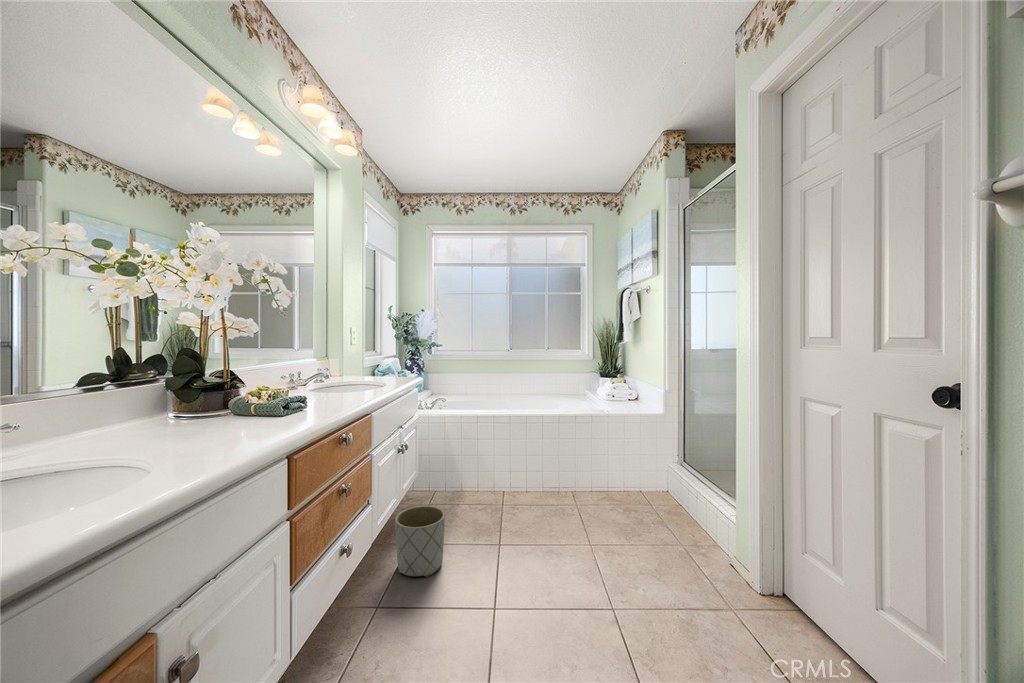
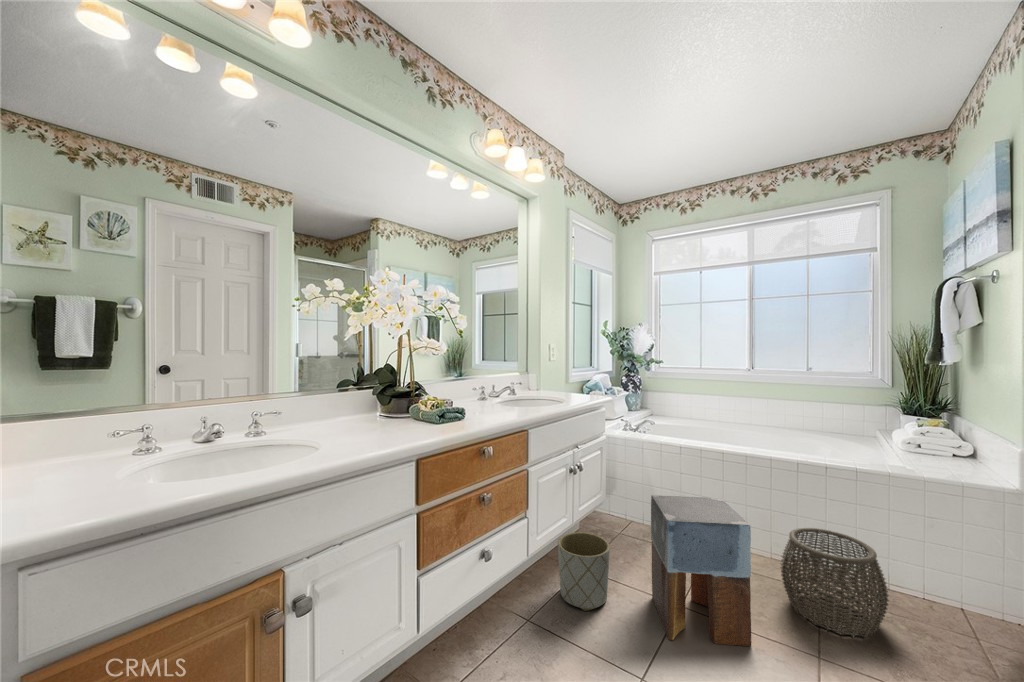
stool: none [475,449,553,571] -> present [651,495,751,646]
woven basket: none [556,458,616,525] -> present [781,528,889,637]

